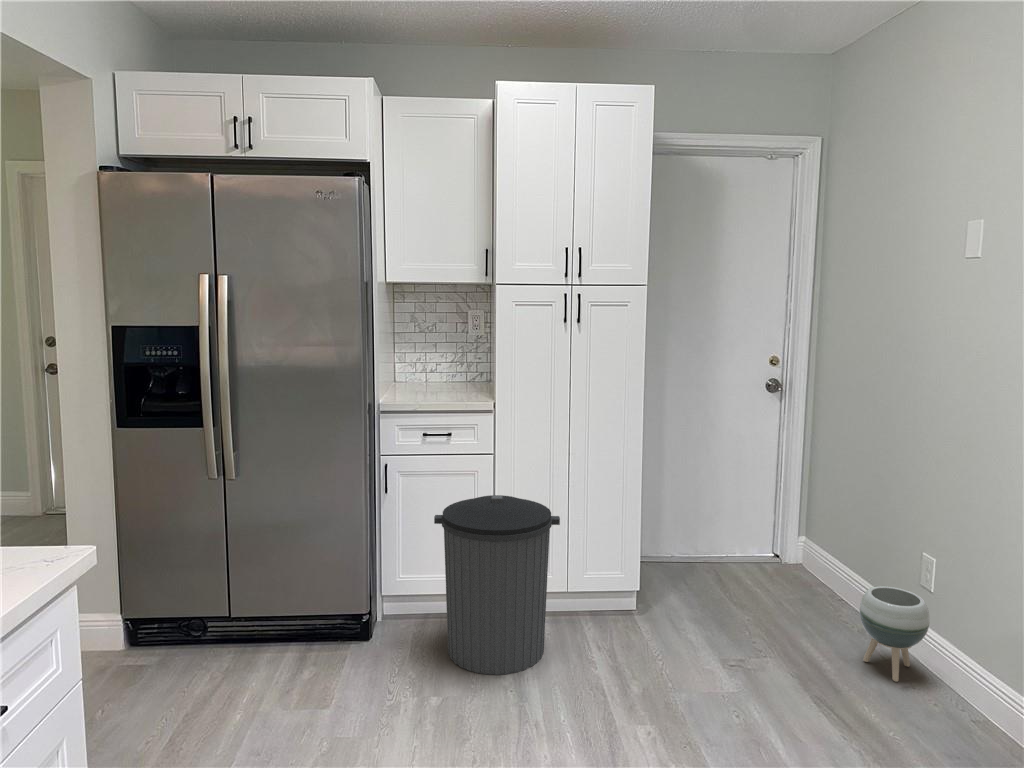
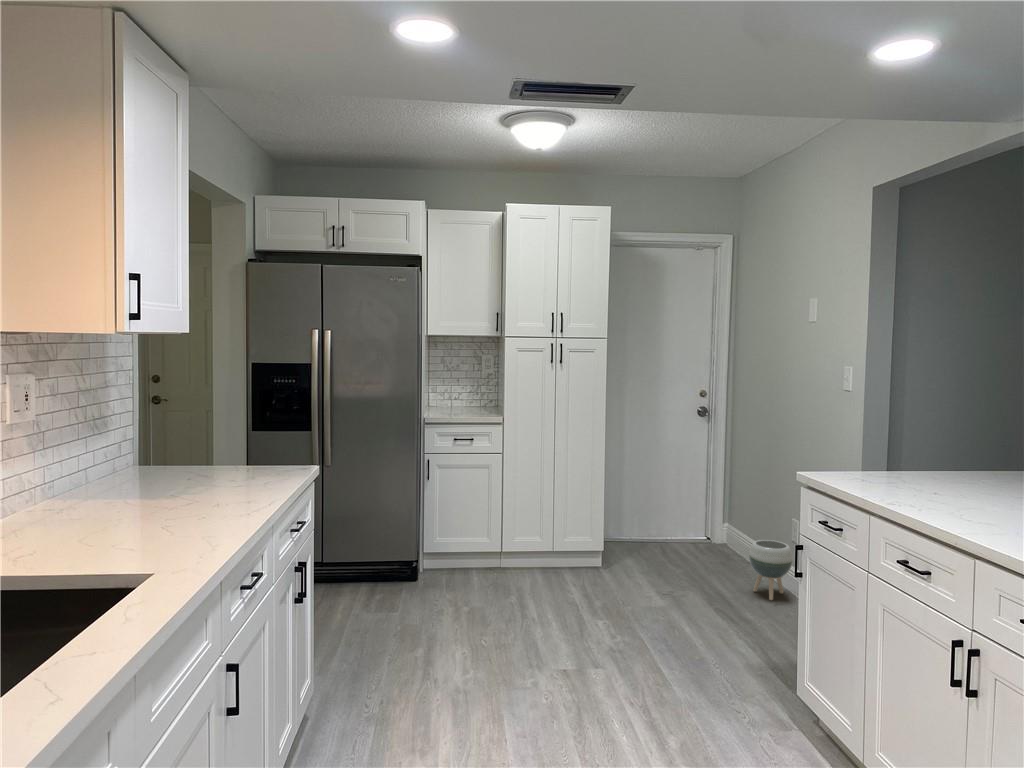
trash can: present [434,495,560,675] -> none [463,478,548,597]

